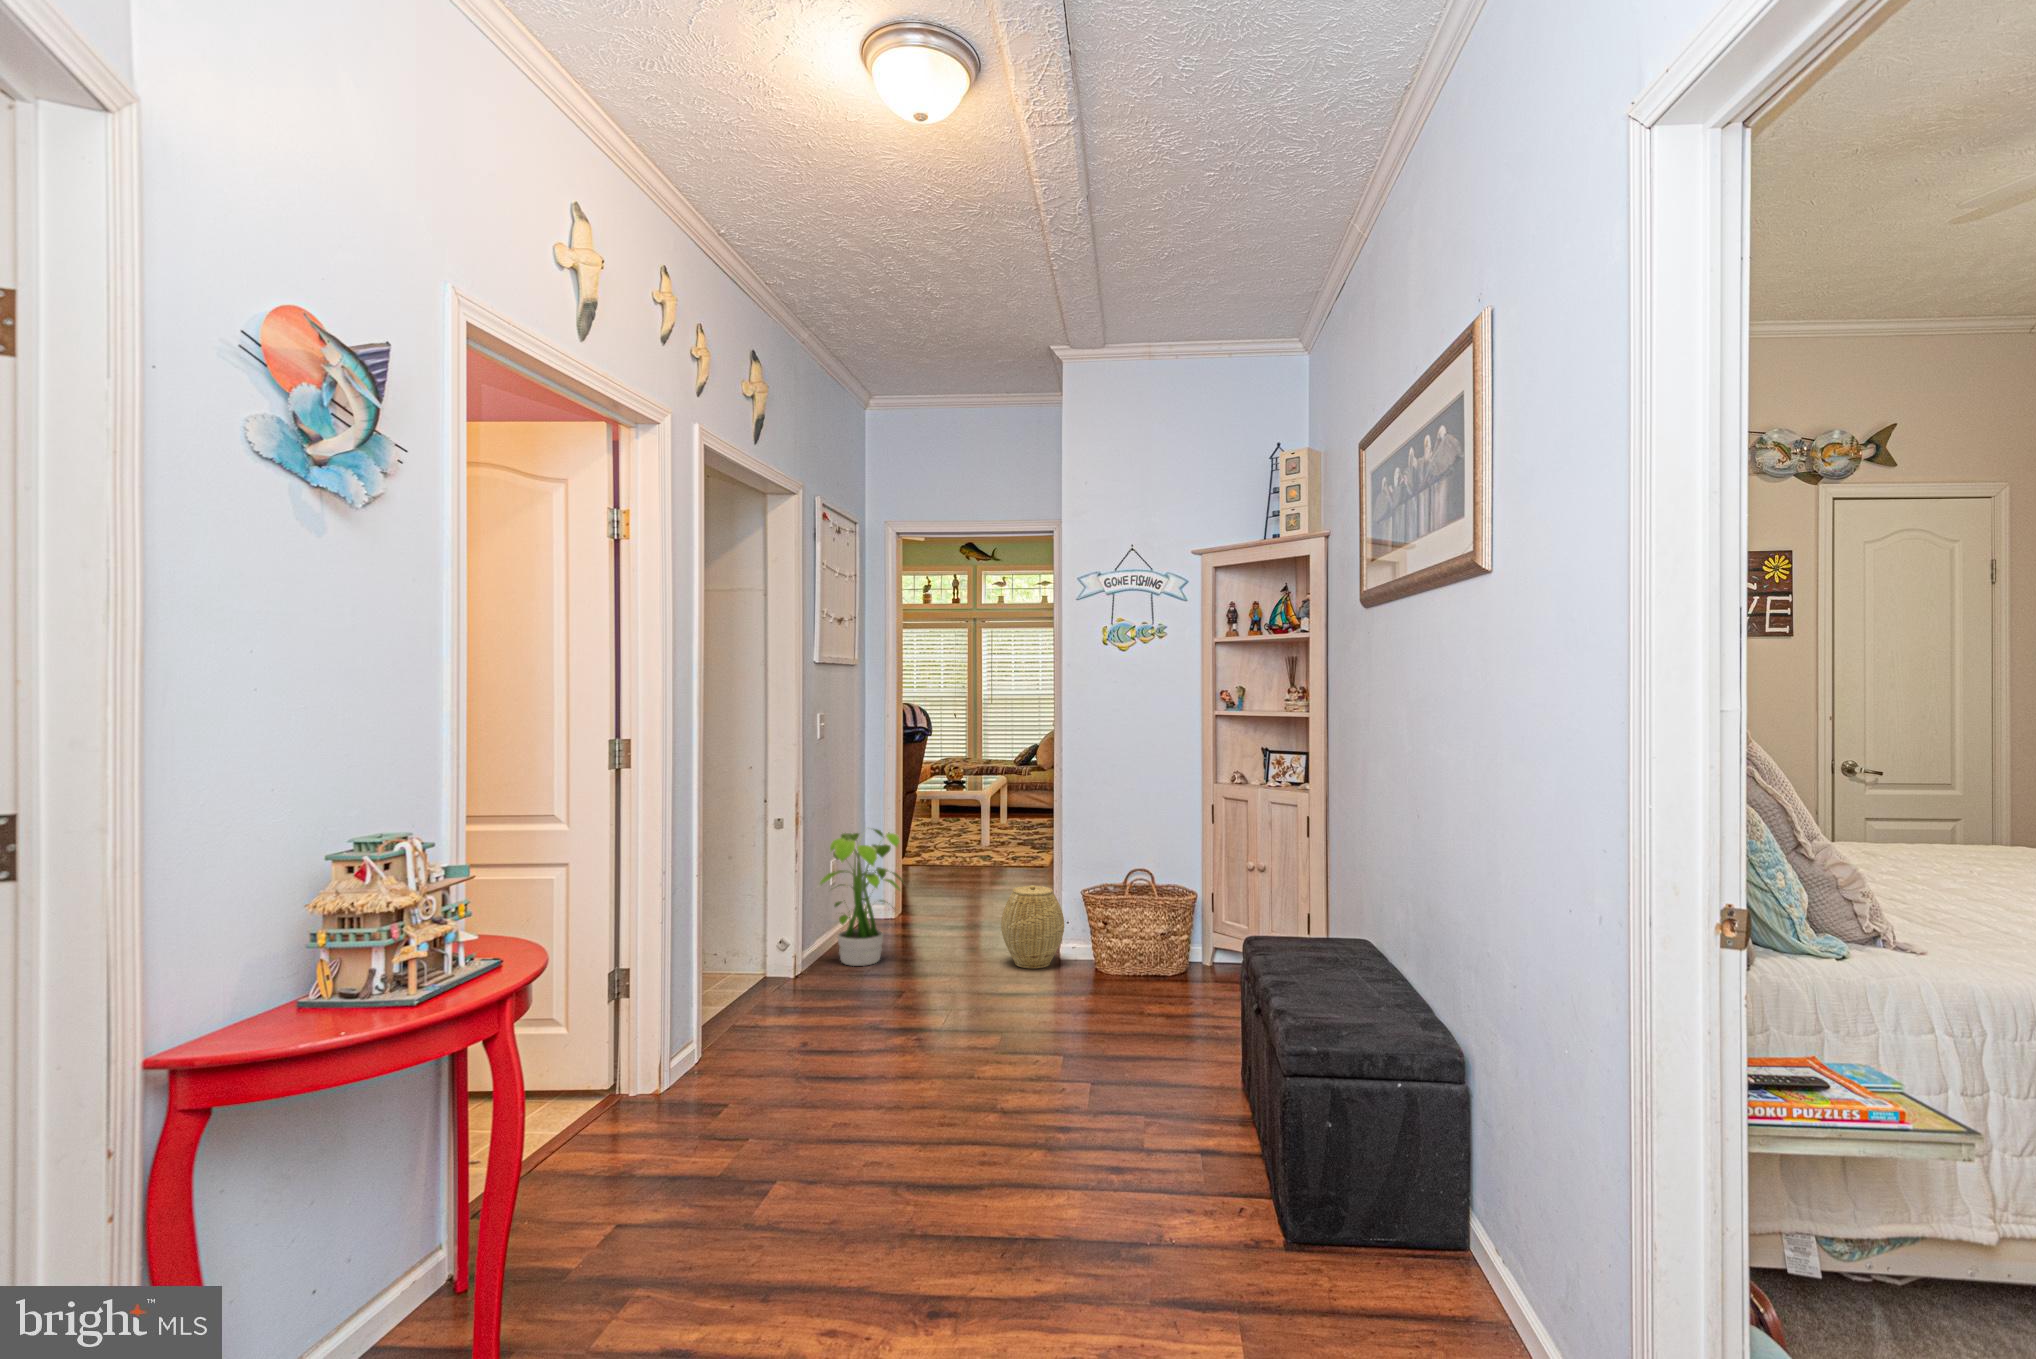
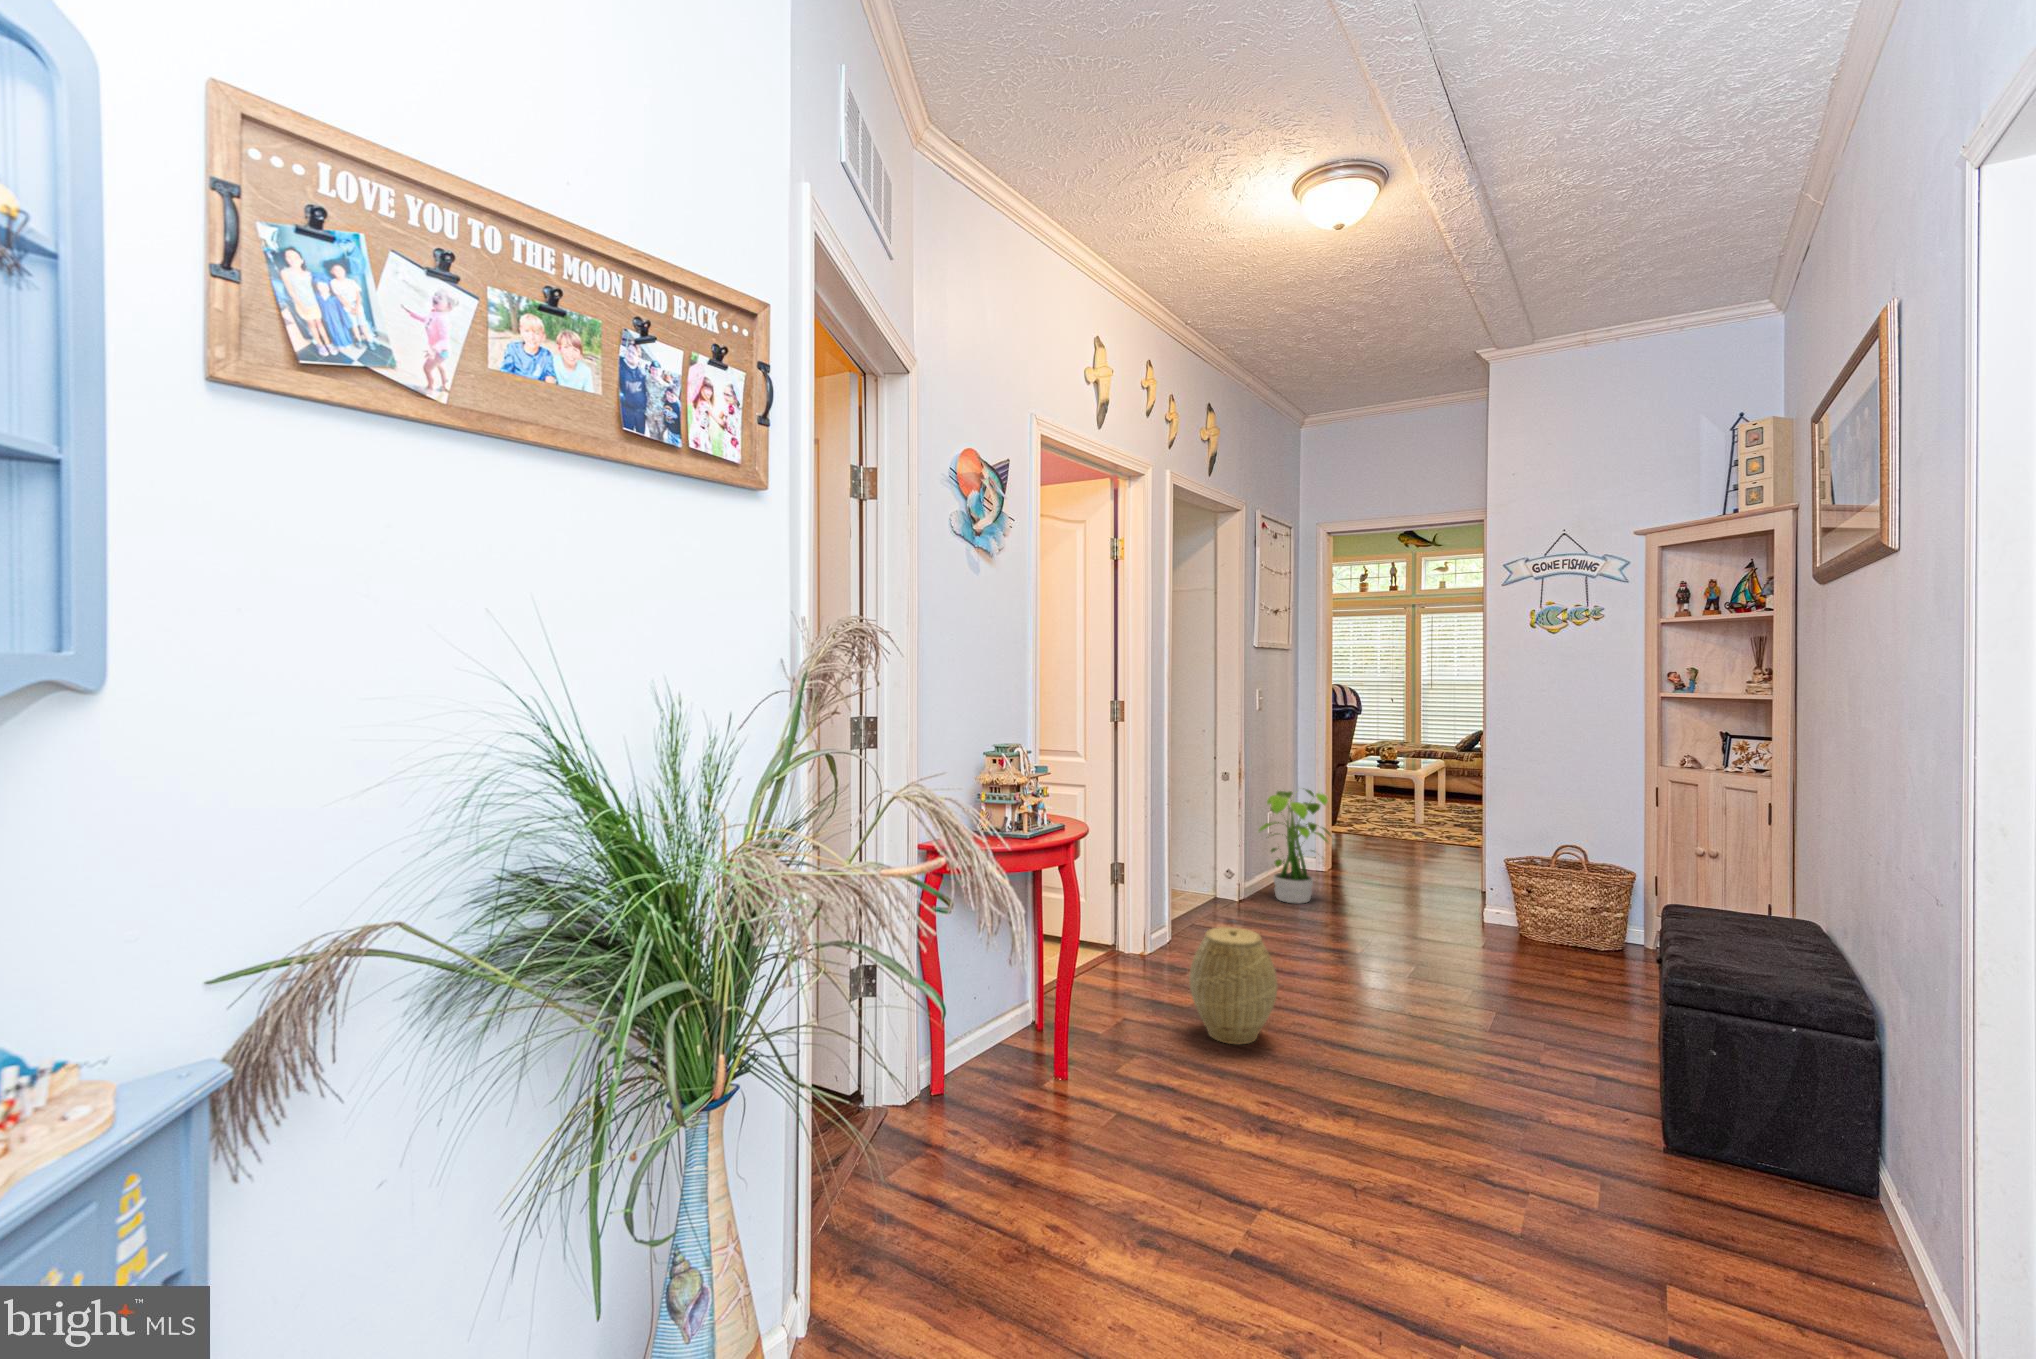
woven basket: present [1001,885,1064,968] -> present [1189,927,1278,1044]

